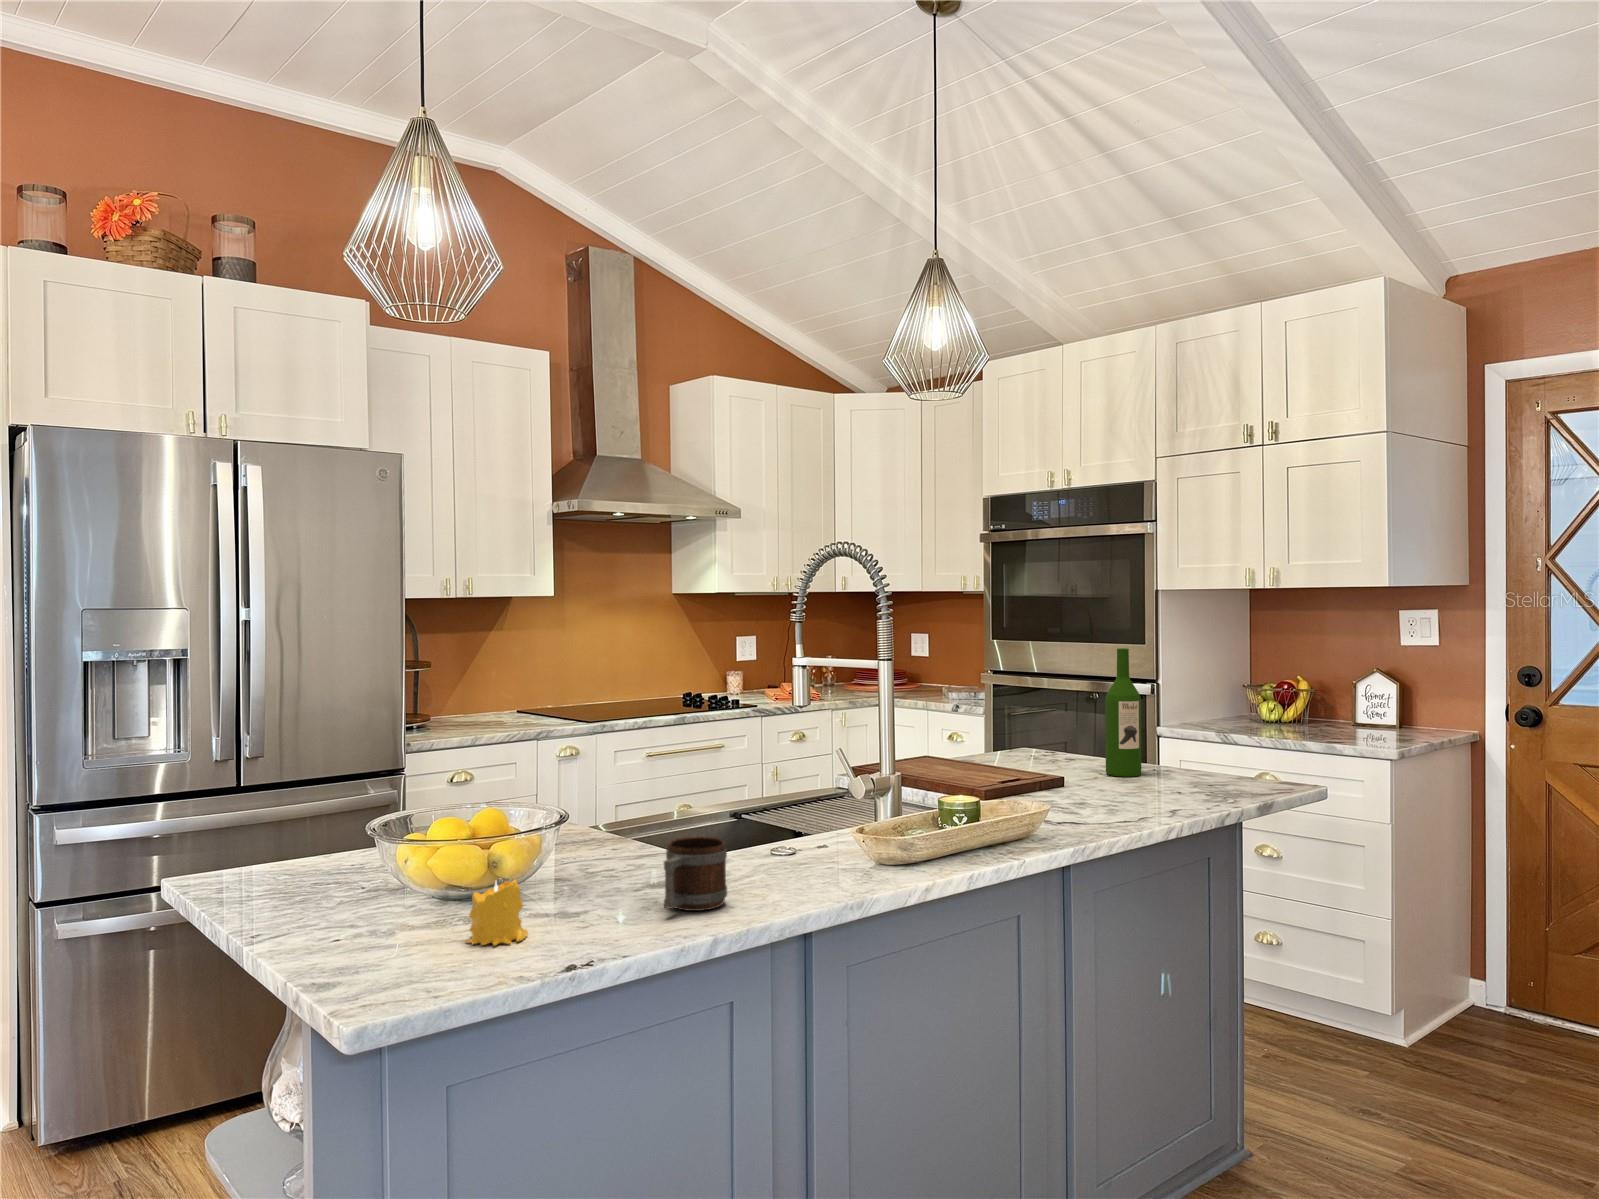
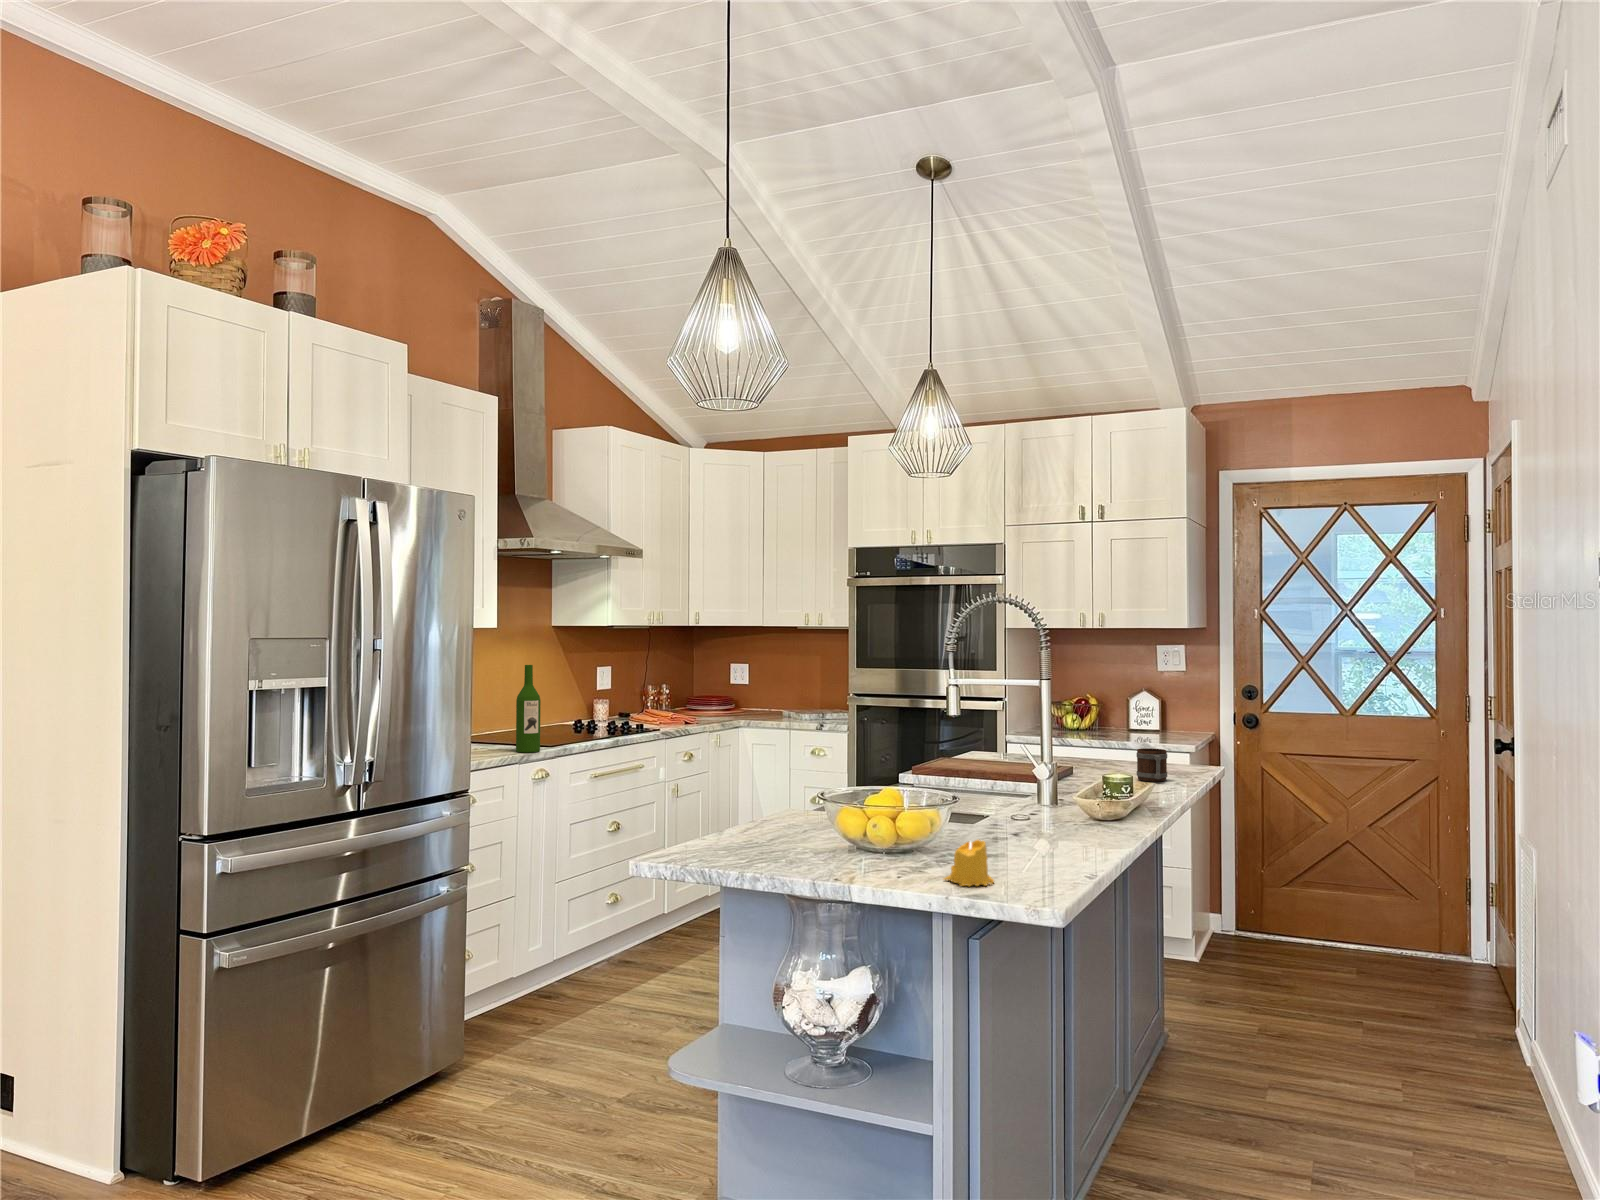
wine bottle: present [1105,648,1141,777] -> present [516,665,541,753]
mug: present [664,836,727,911] -> present [1137,748,1167,782]

